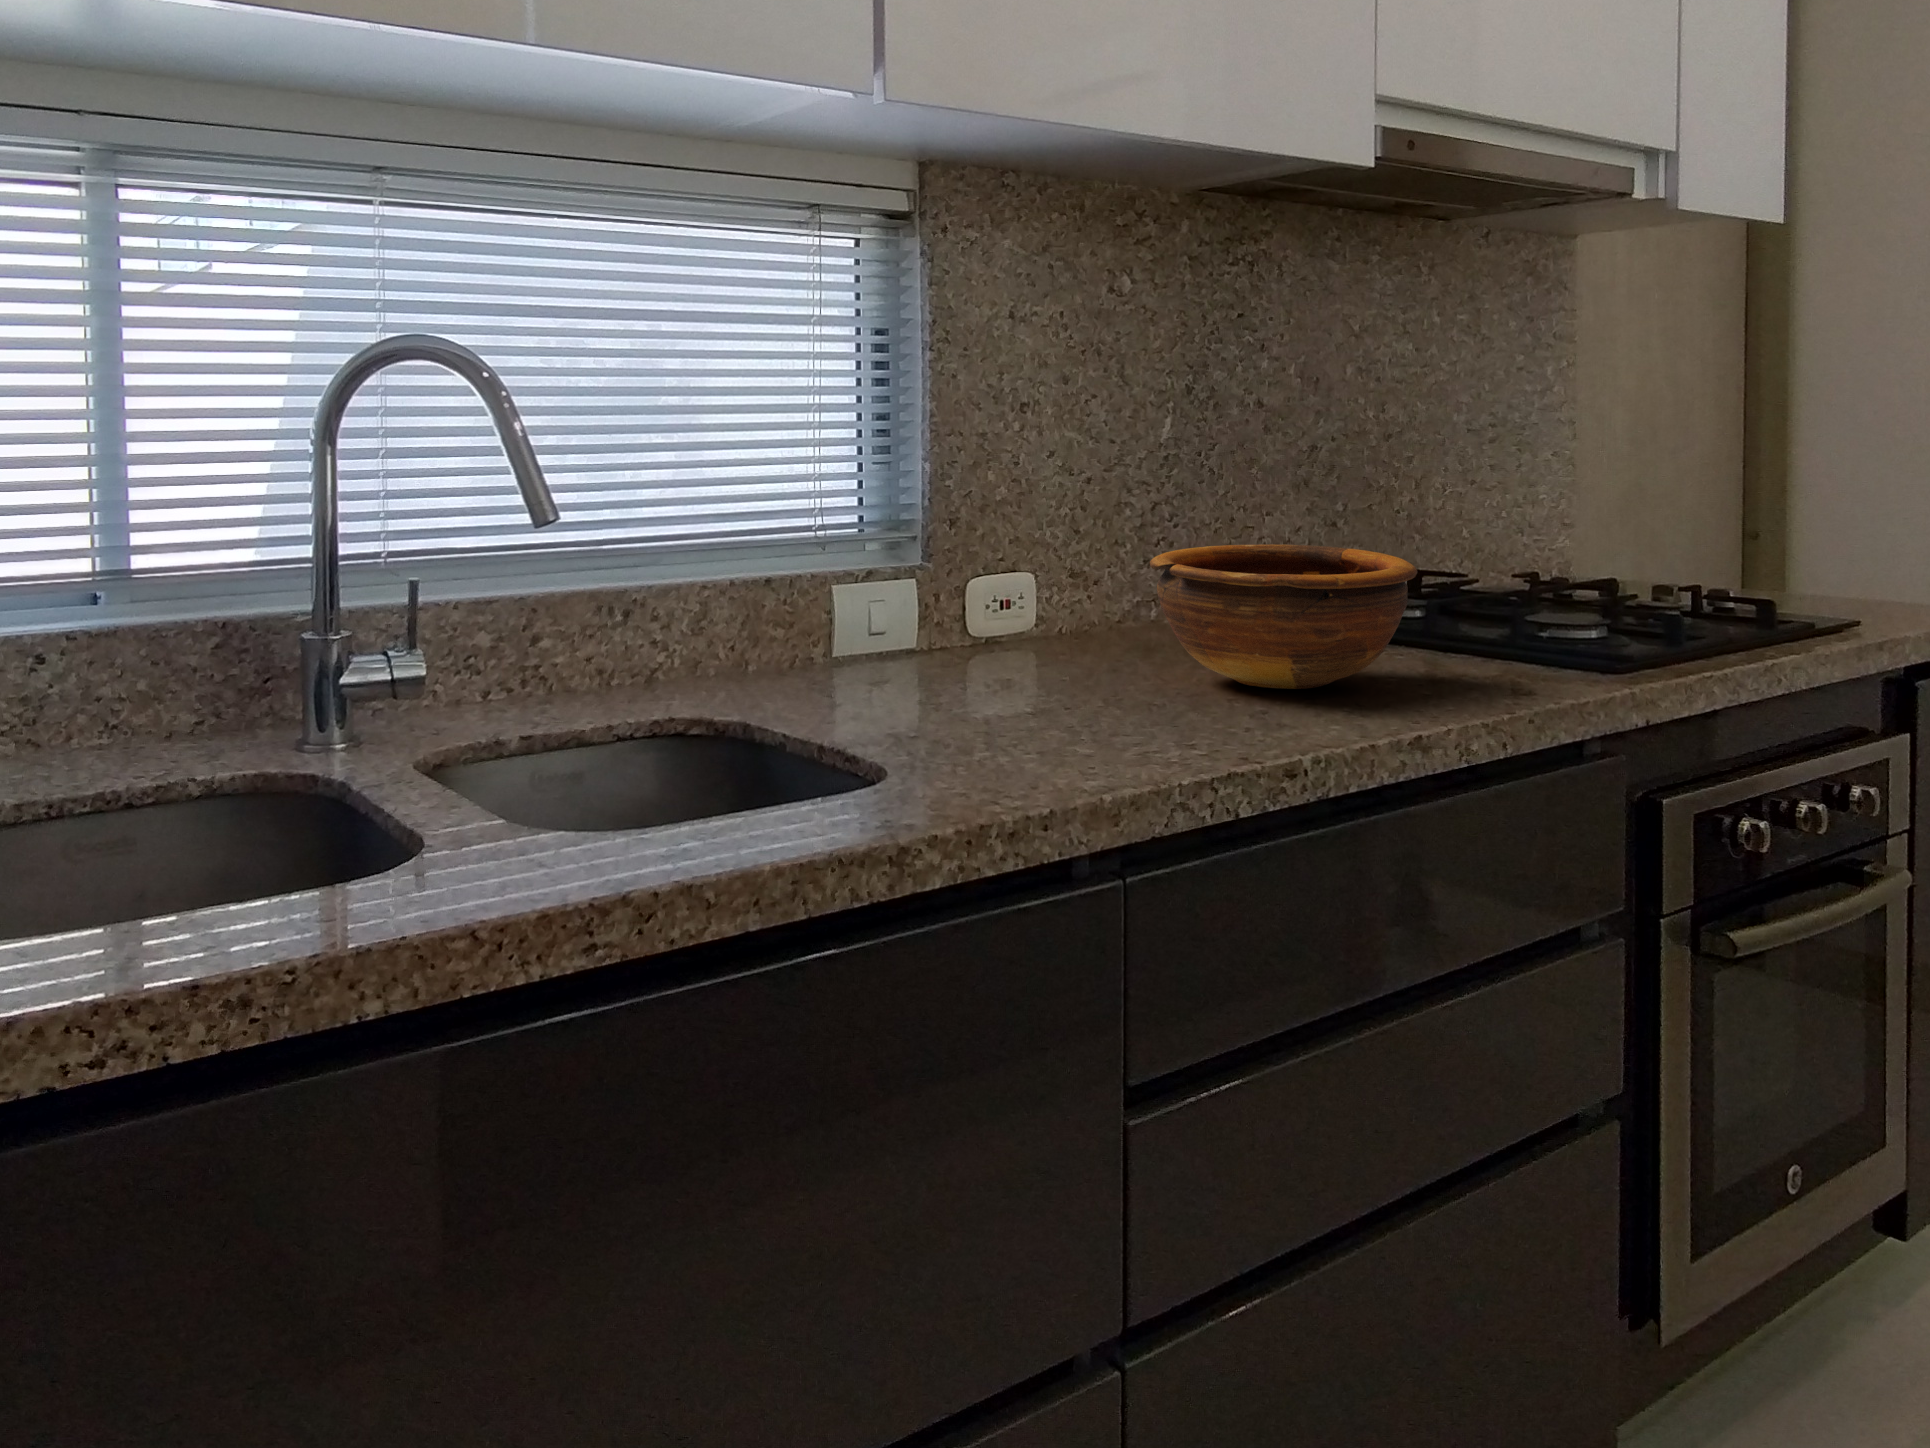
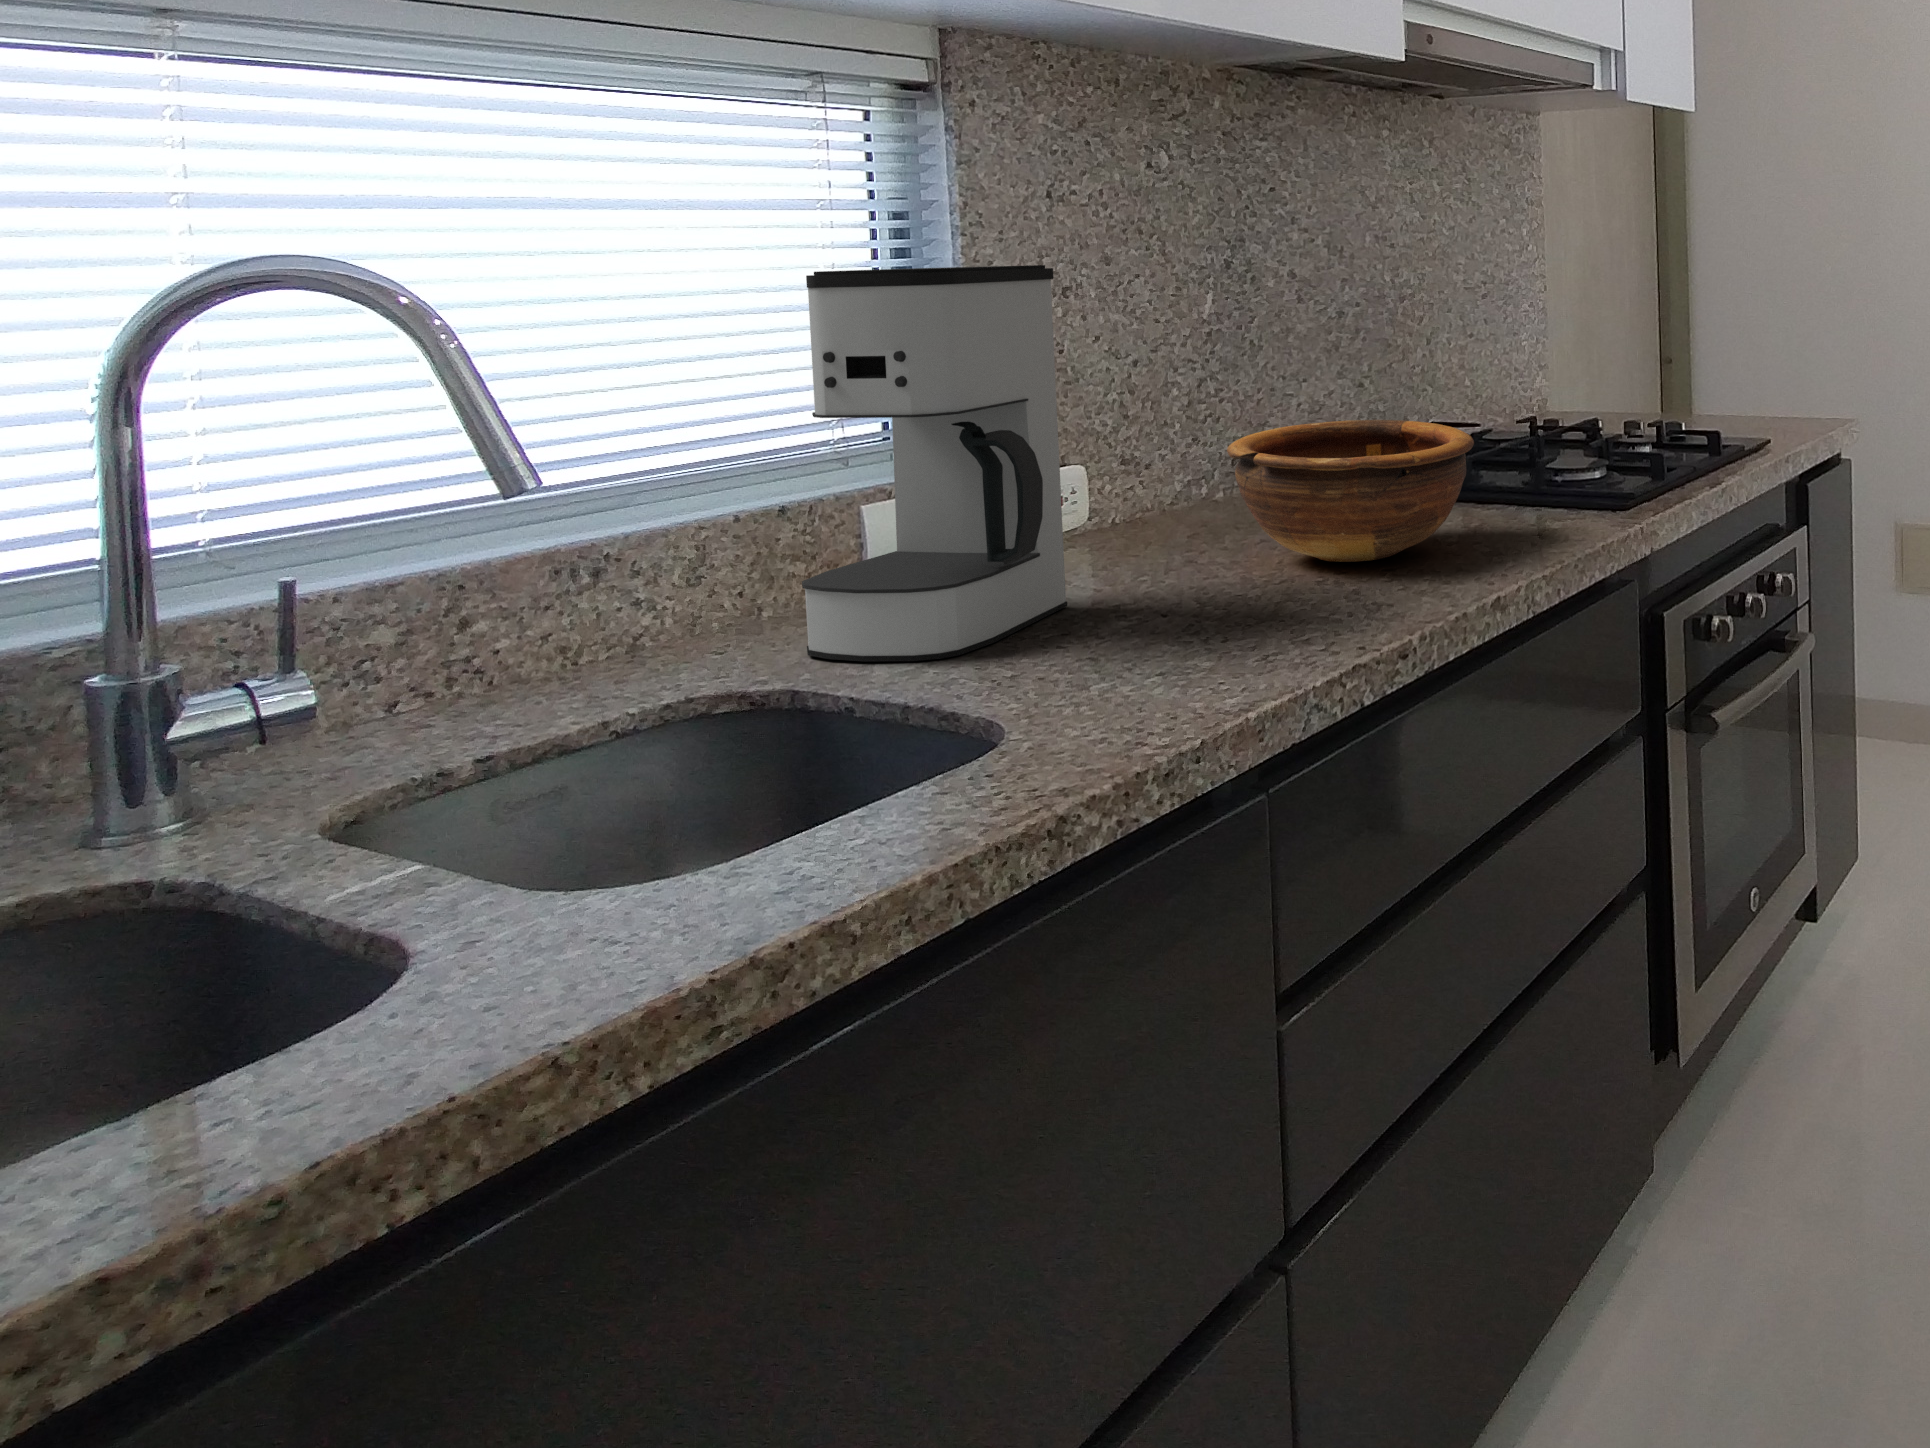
coffee maker: none [764,364,986,718] -> present [802,265,1067,662]

